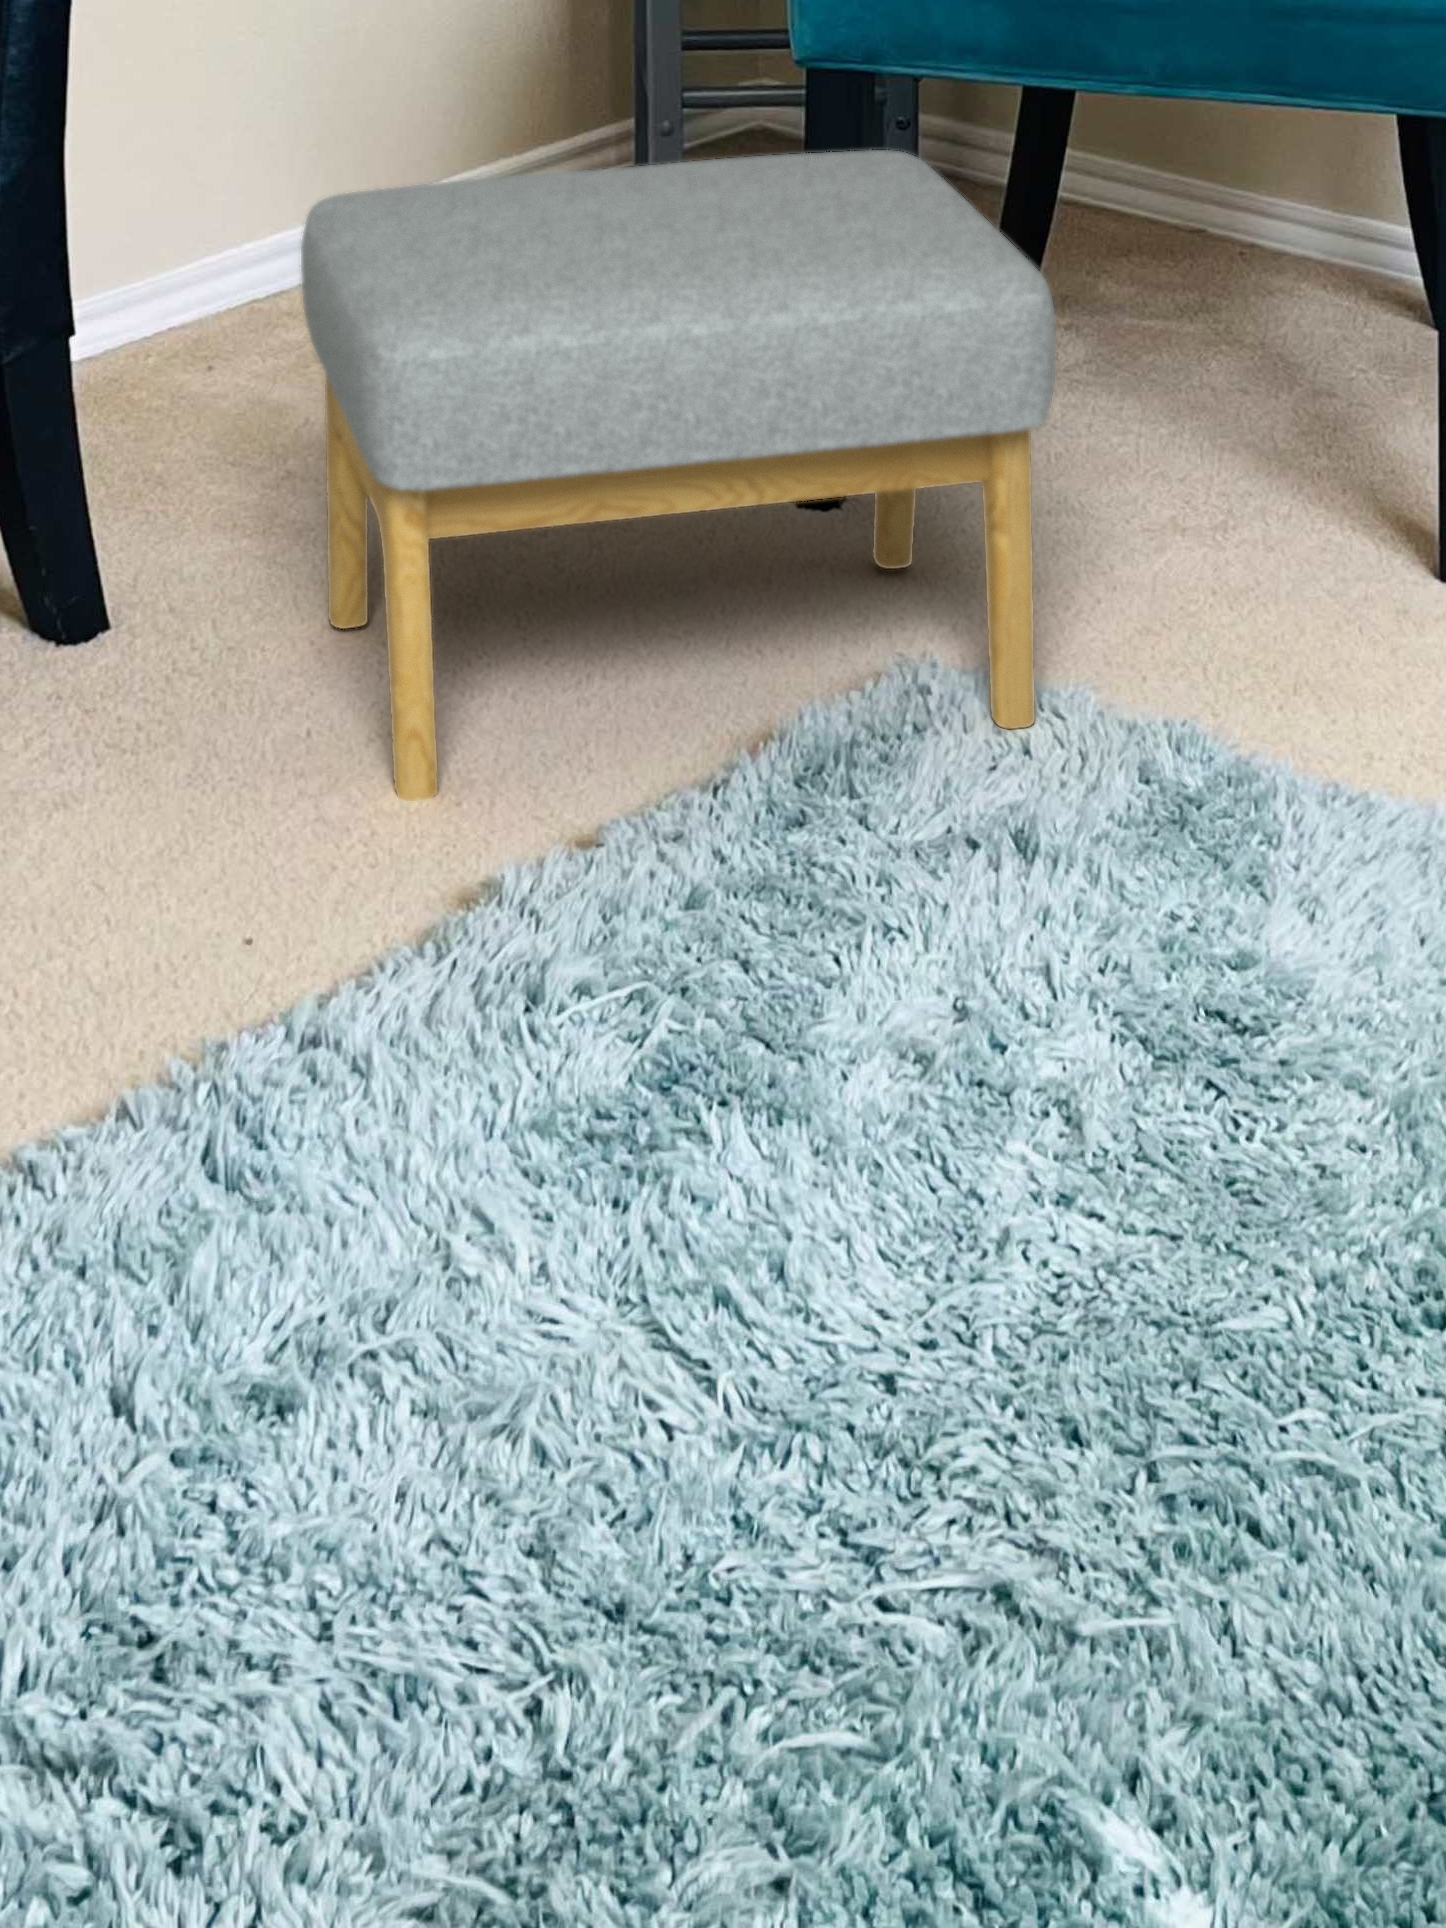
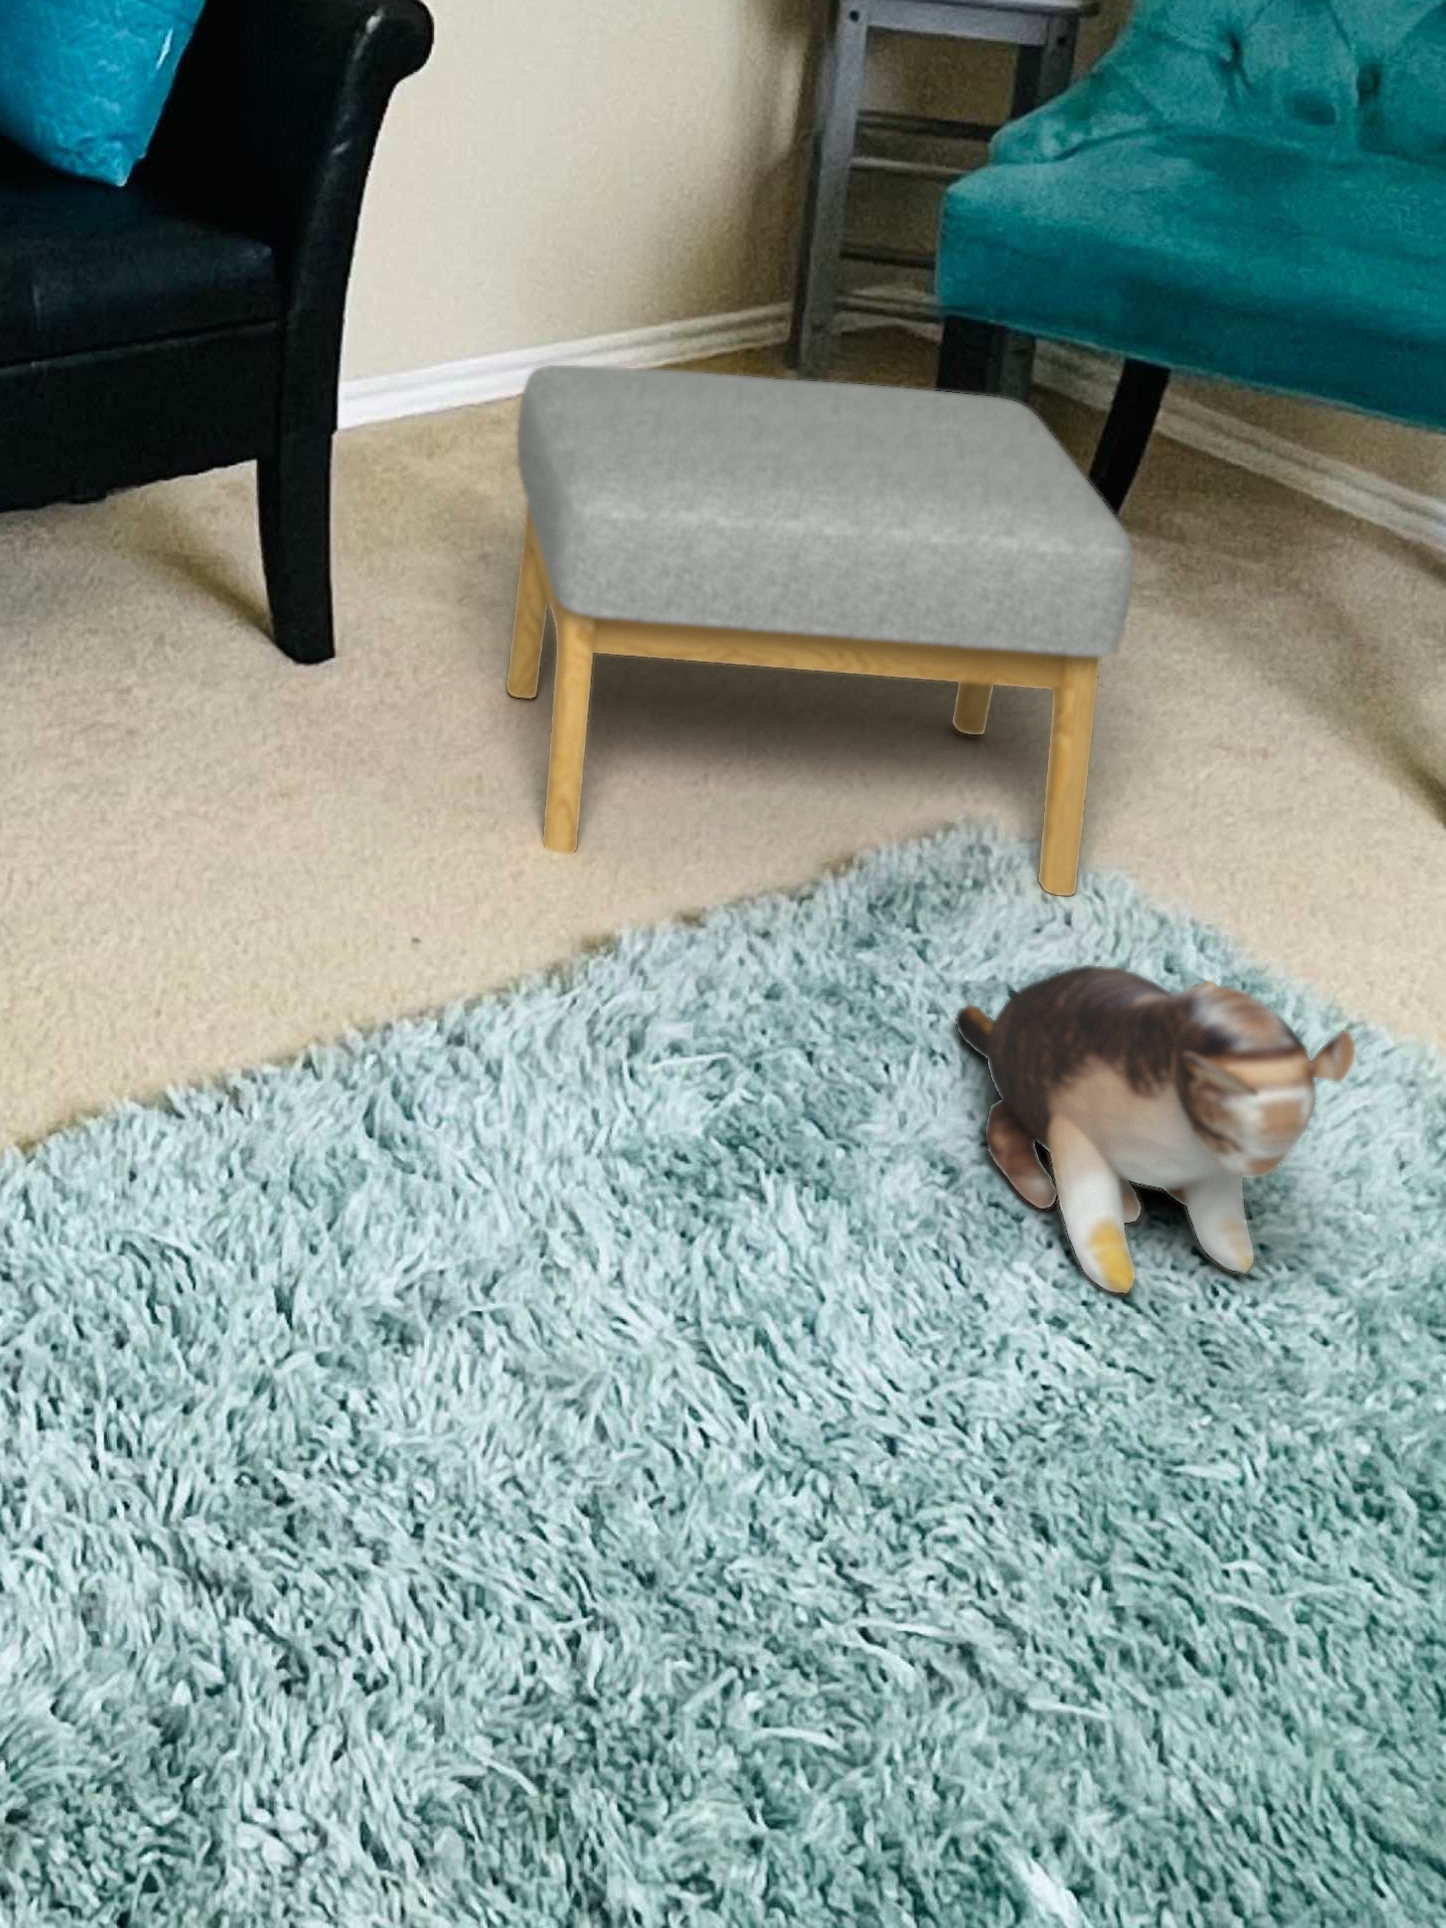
plush toy: none [913,753,1358,1153] -> present [955,965,1355,1293]

